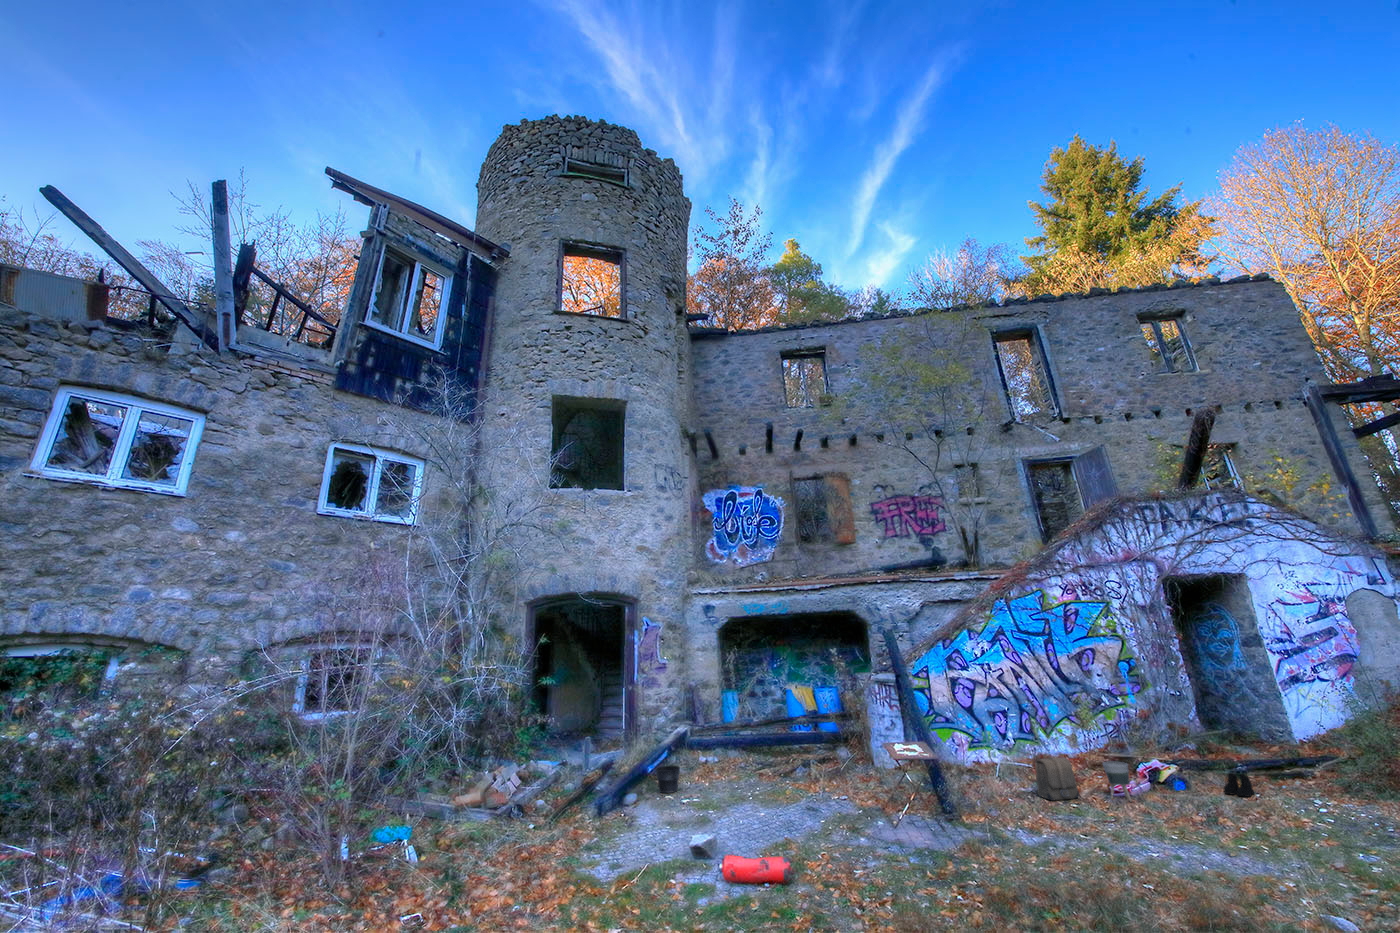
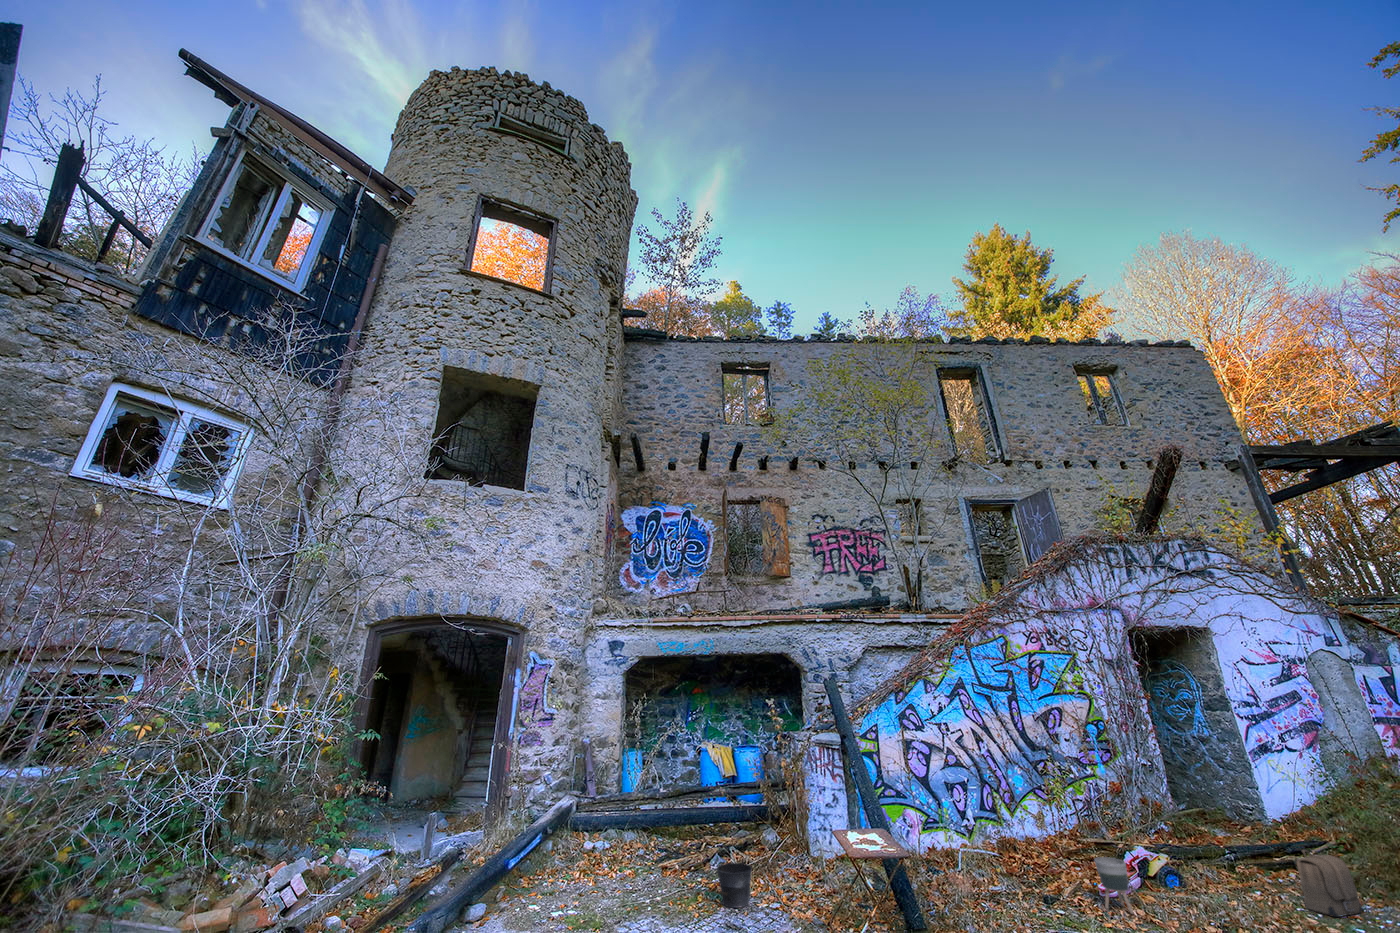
backpack: present [1035,754,1079,801] -> present [1297,850,1363,917]
bucket: present [655,766,680,793] -> present [717,863,752,908]
boots: present [1224,773,1254,797] -> none [1229,872,1264,906]

